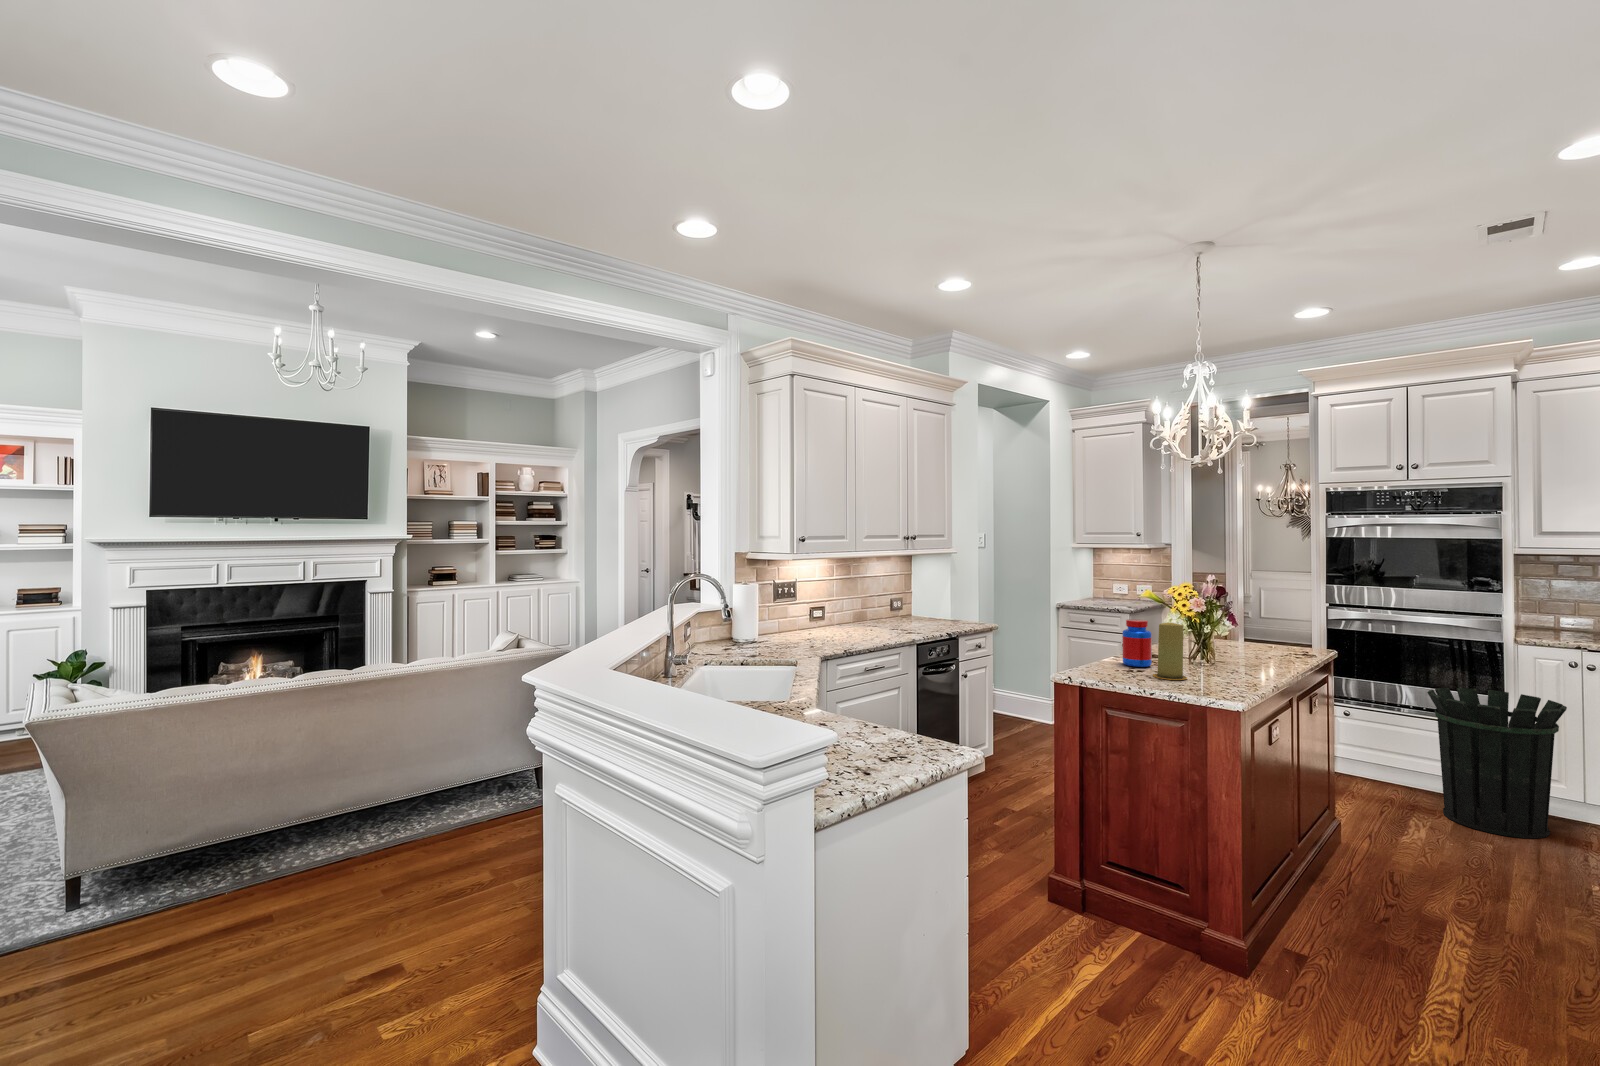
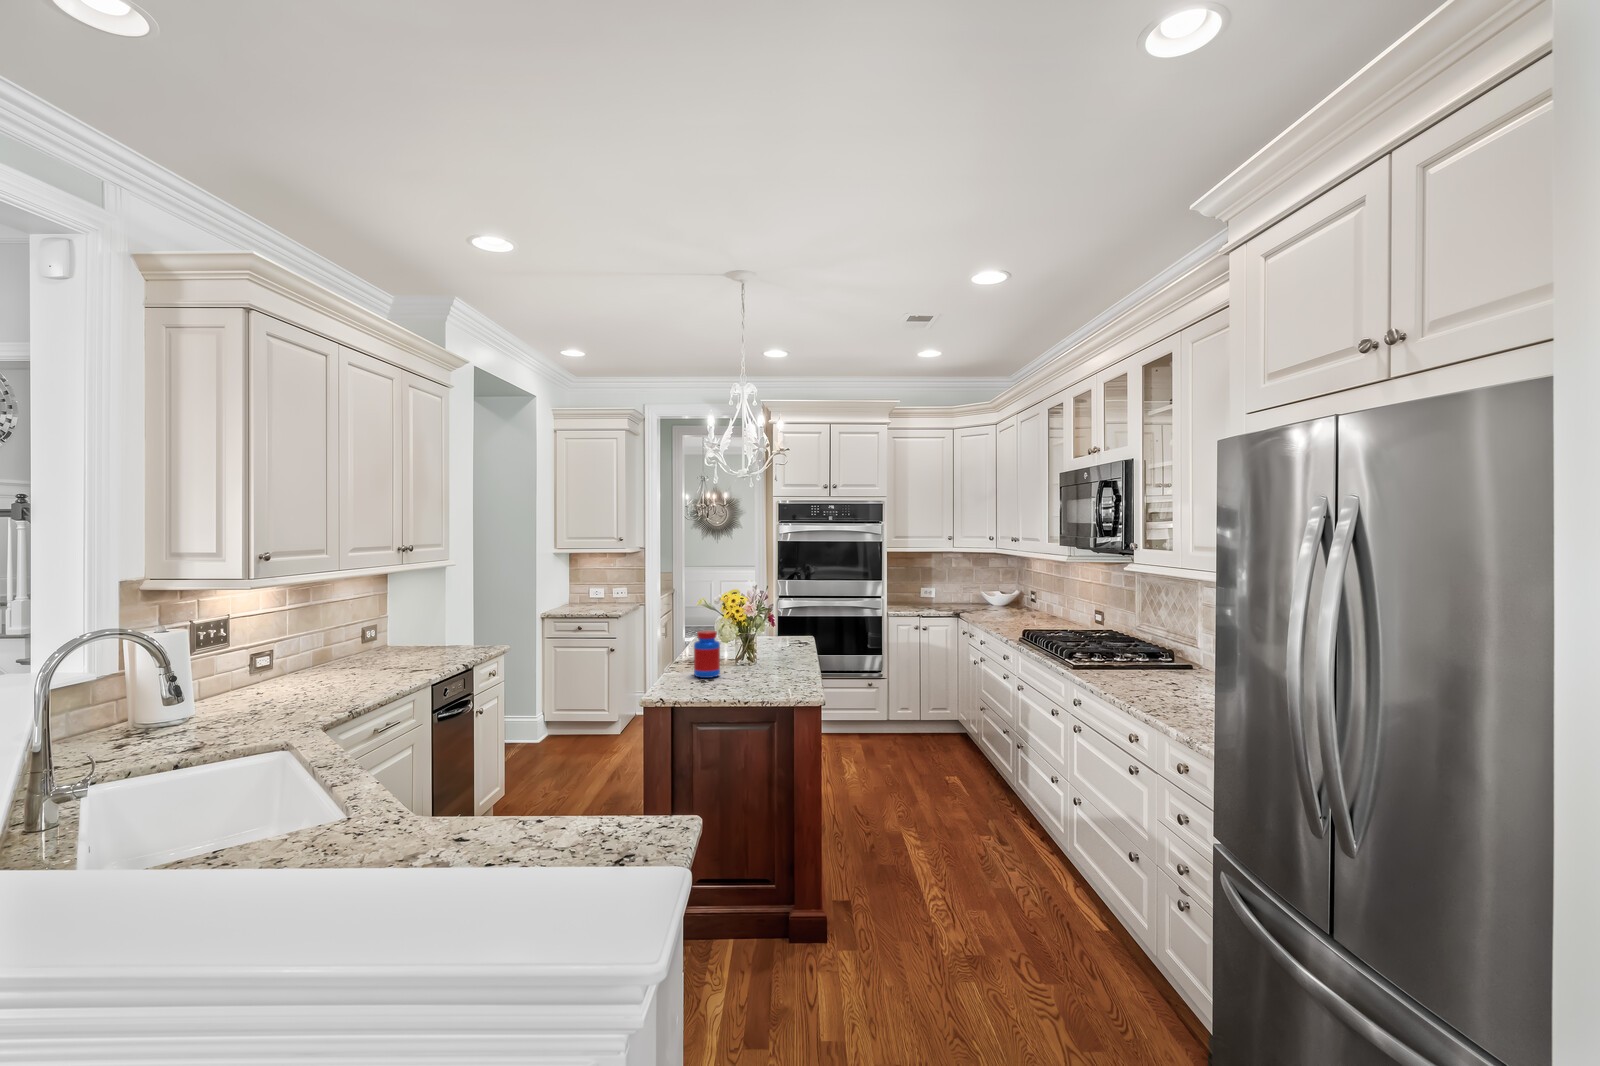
candle: present [1153,623,1187,680] -> none [731,631,761,687]
waste bin: present [1427,688,1567,838] -> none [848,653,922,759]

